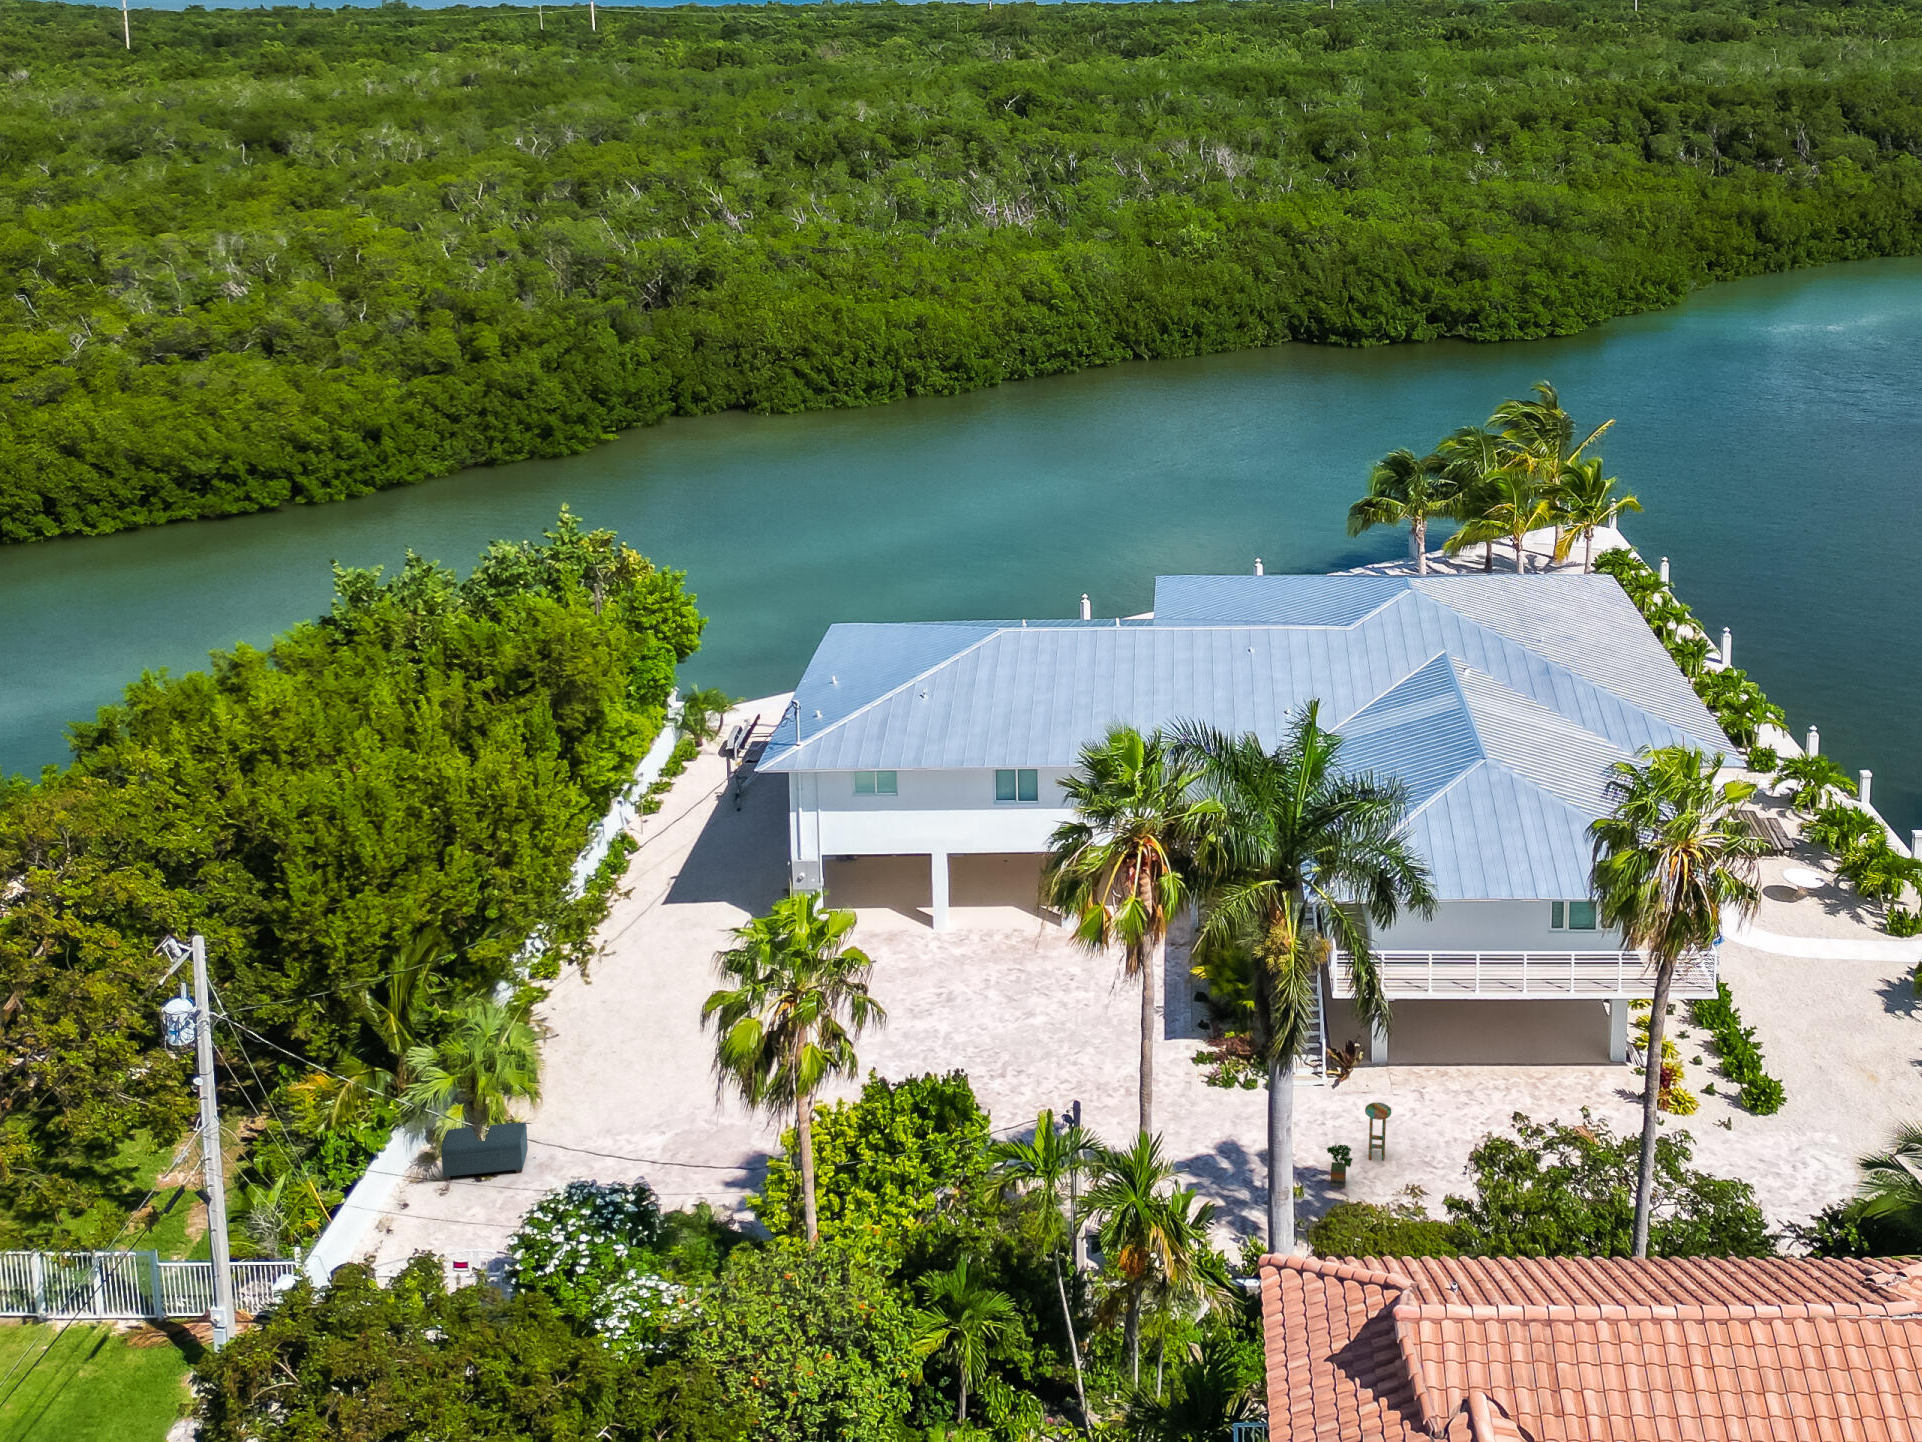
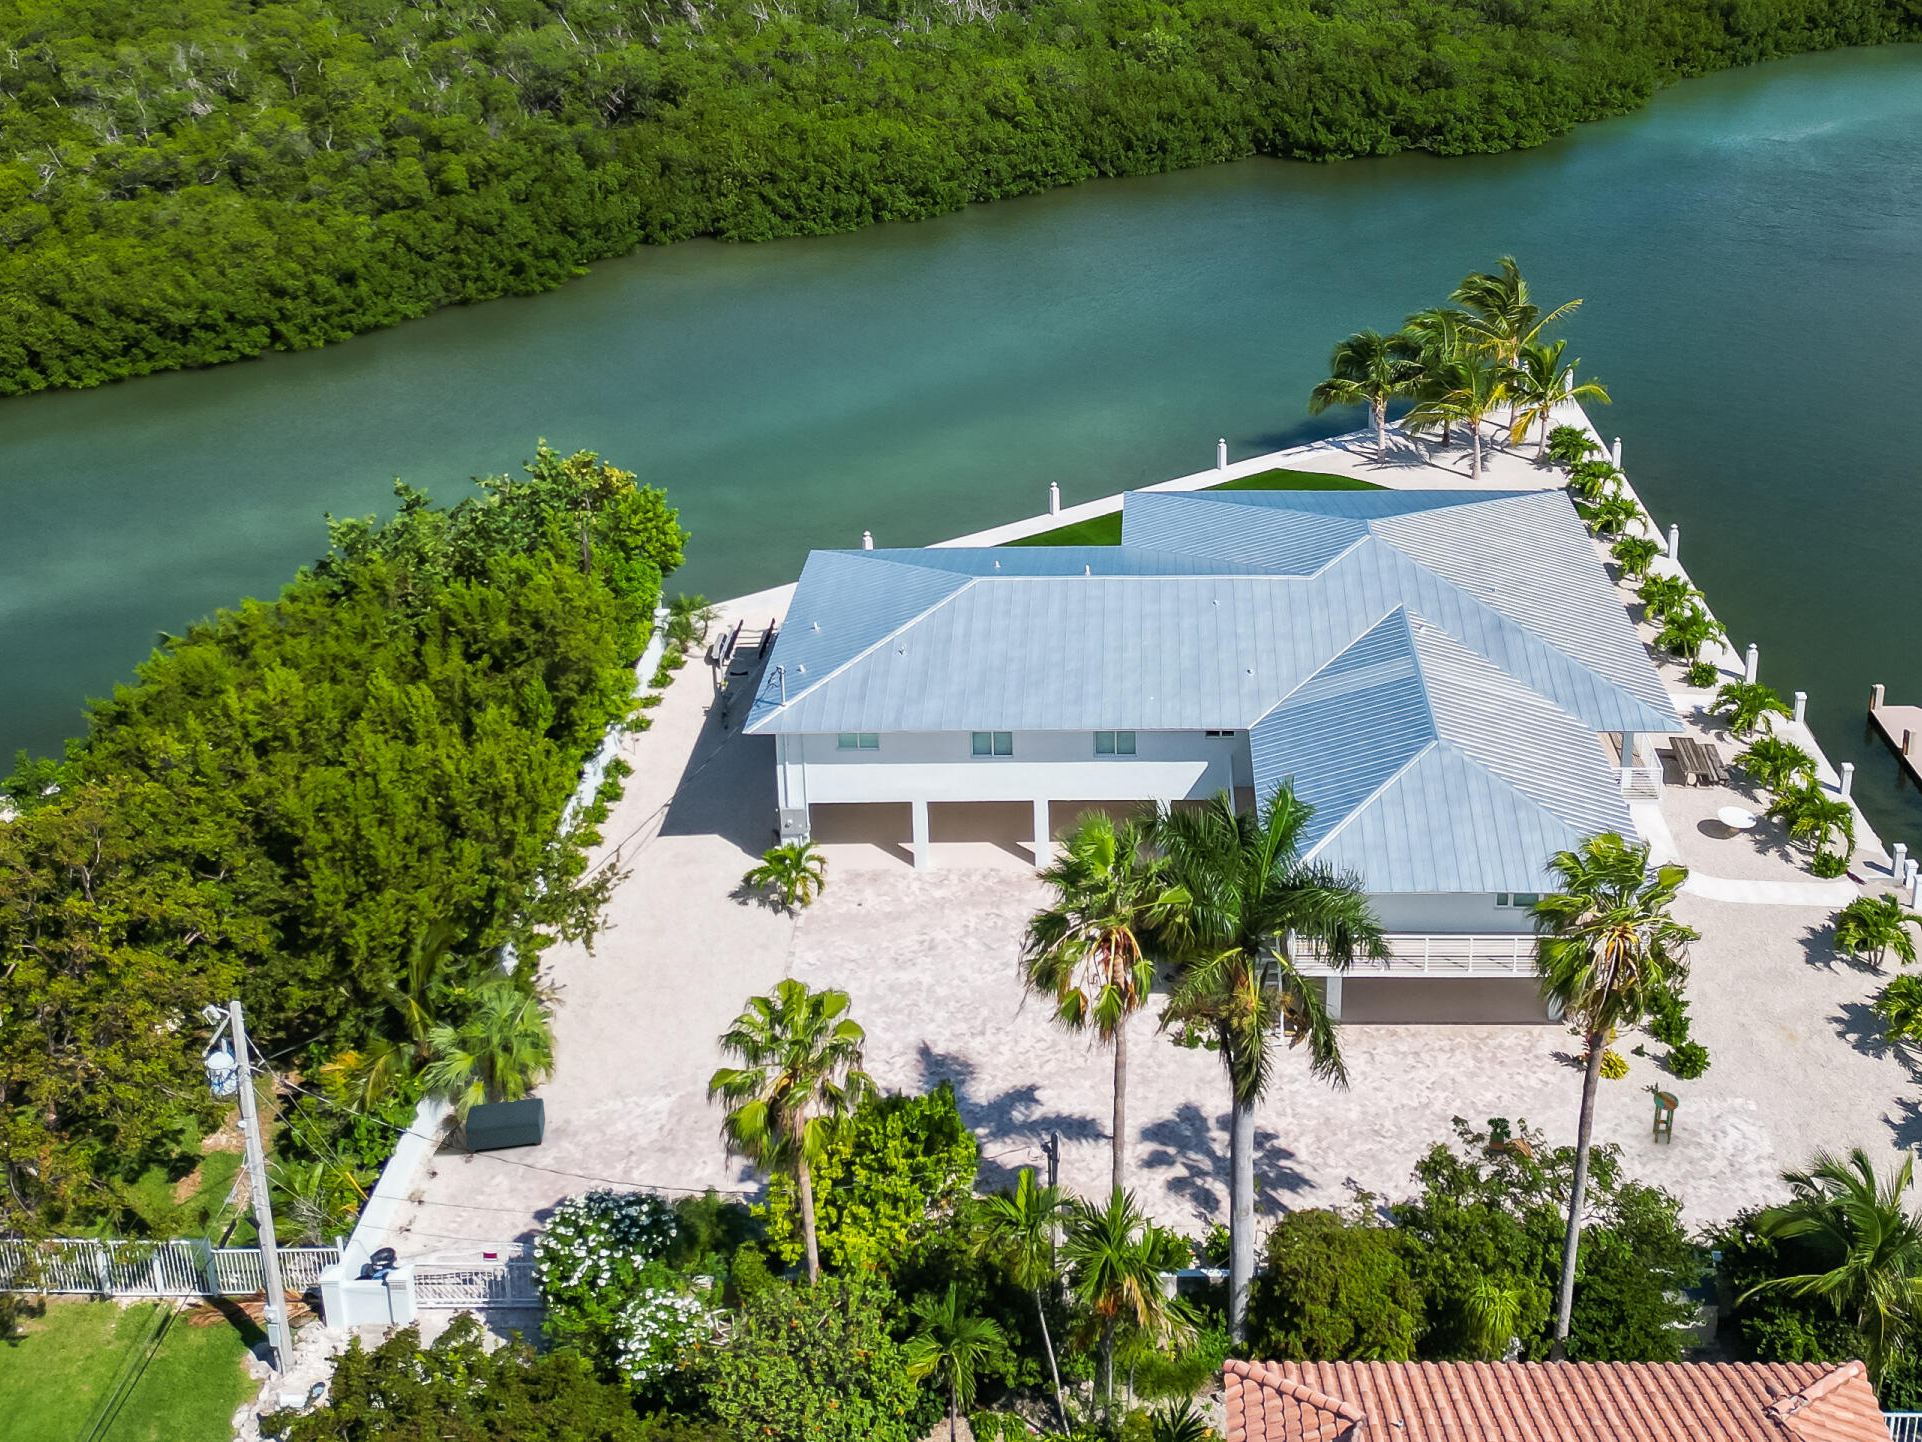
side table: present [1365,1103,1391,1161] -> present [1653,1091,1679,1144]
potted tree: present [1327,1145,1353,1187] -> present [1487,1118,1511,1155]

